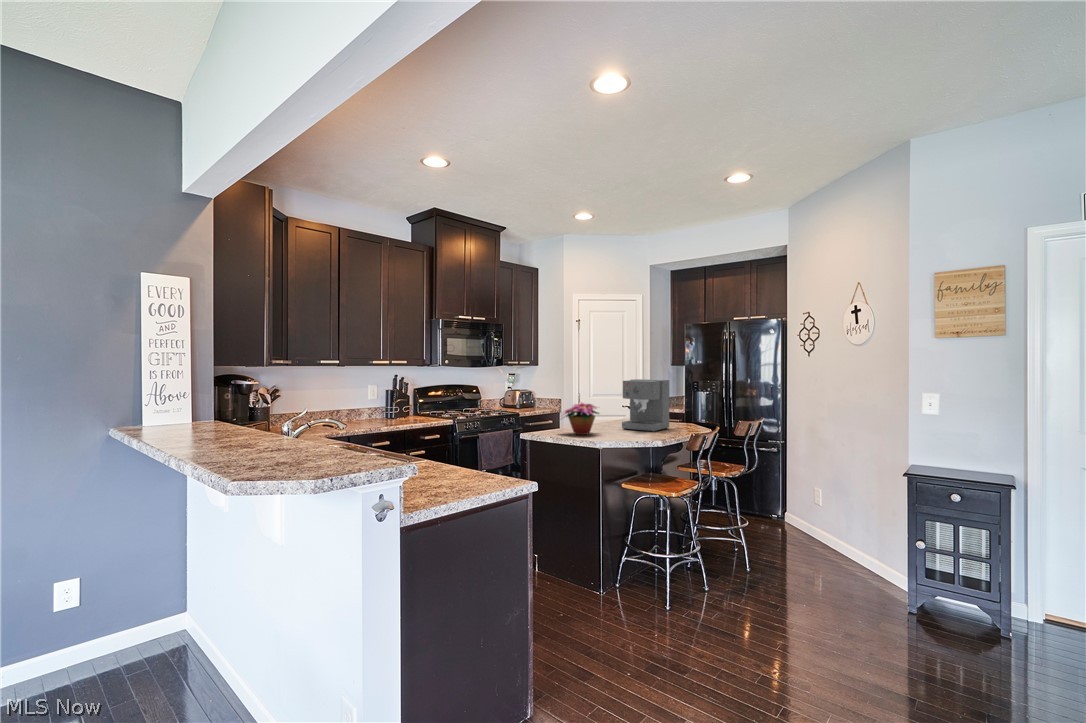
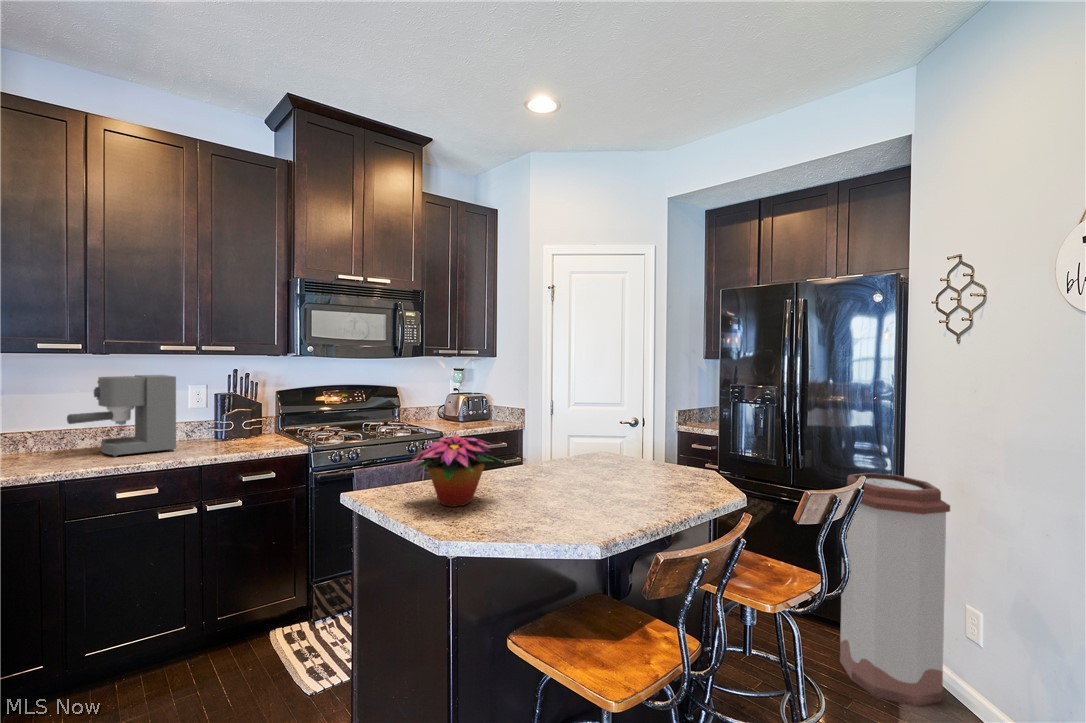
coffee maker: present [622,379,669,432] -> present [67,375,176,457]
trash can: none [755,426,807,541] -> present [840,473,950,707]

